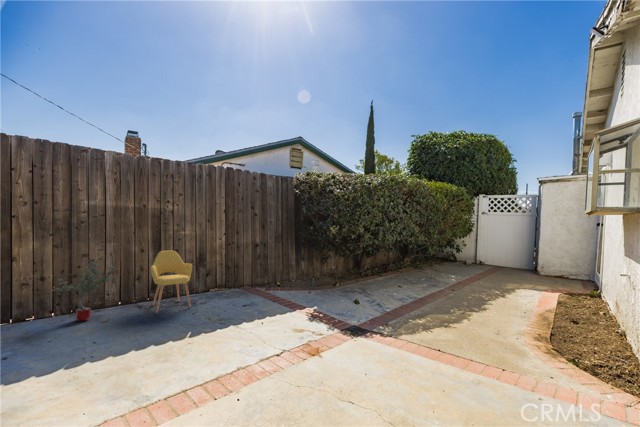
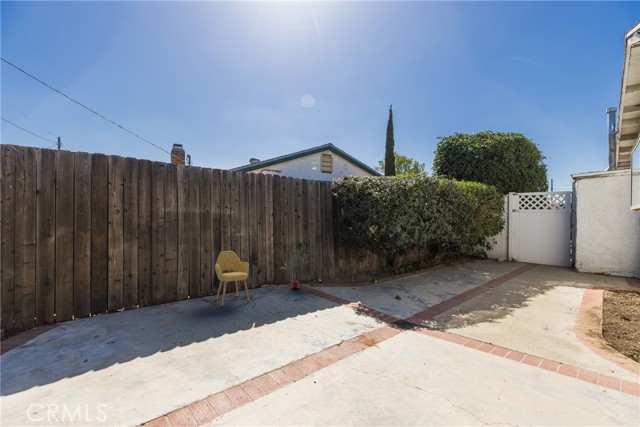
potted tree: present [52,259,115,321] -> present [281,250,309,289]

